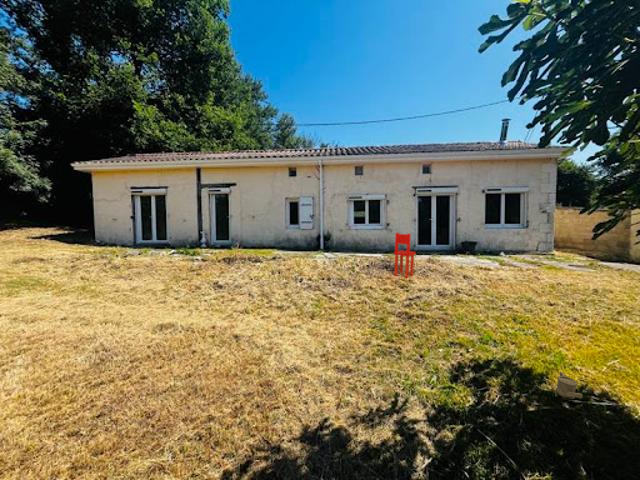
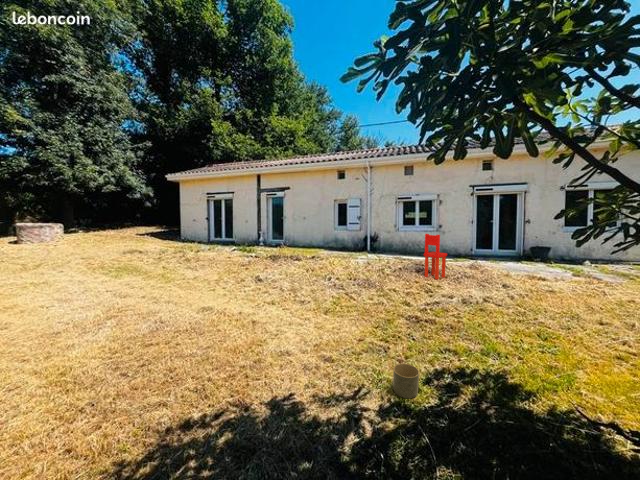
watering can: present [556,372,582,399] -> none [538,375,559,402]
planter: none [423,375,453,415] -> present [393,364,419,398]

